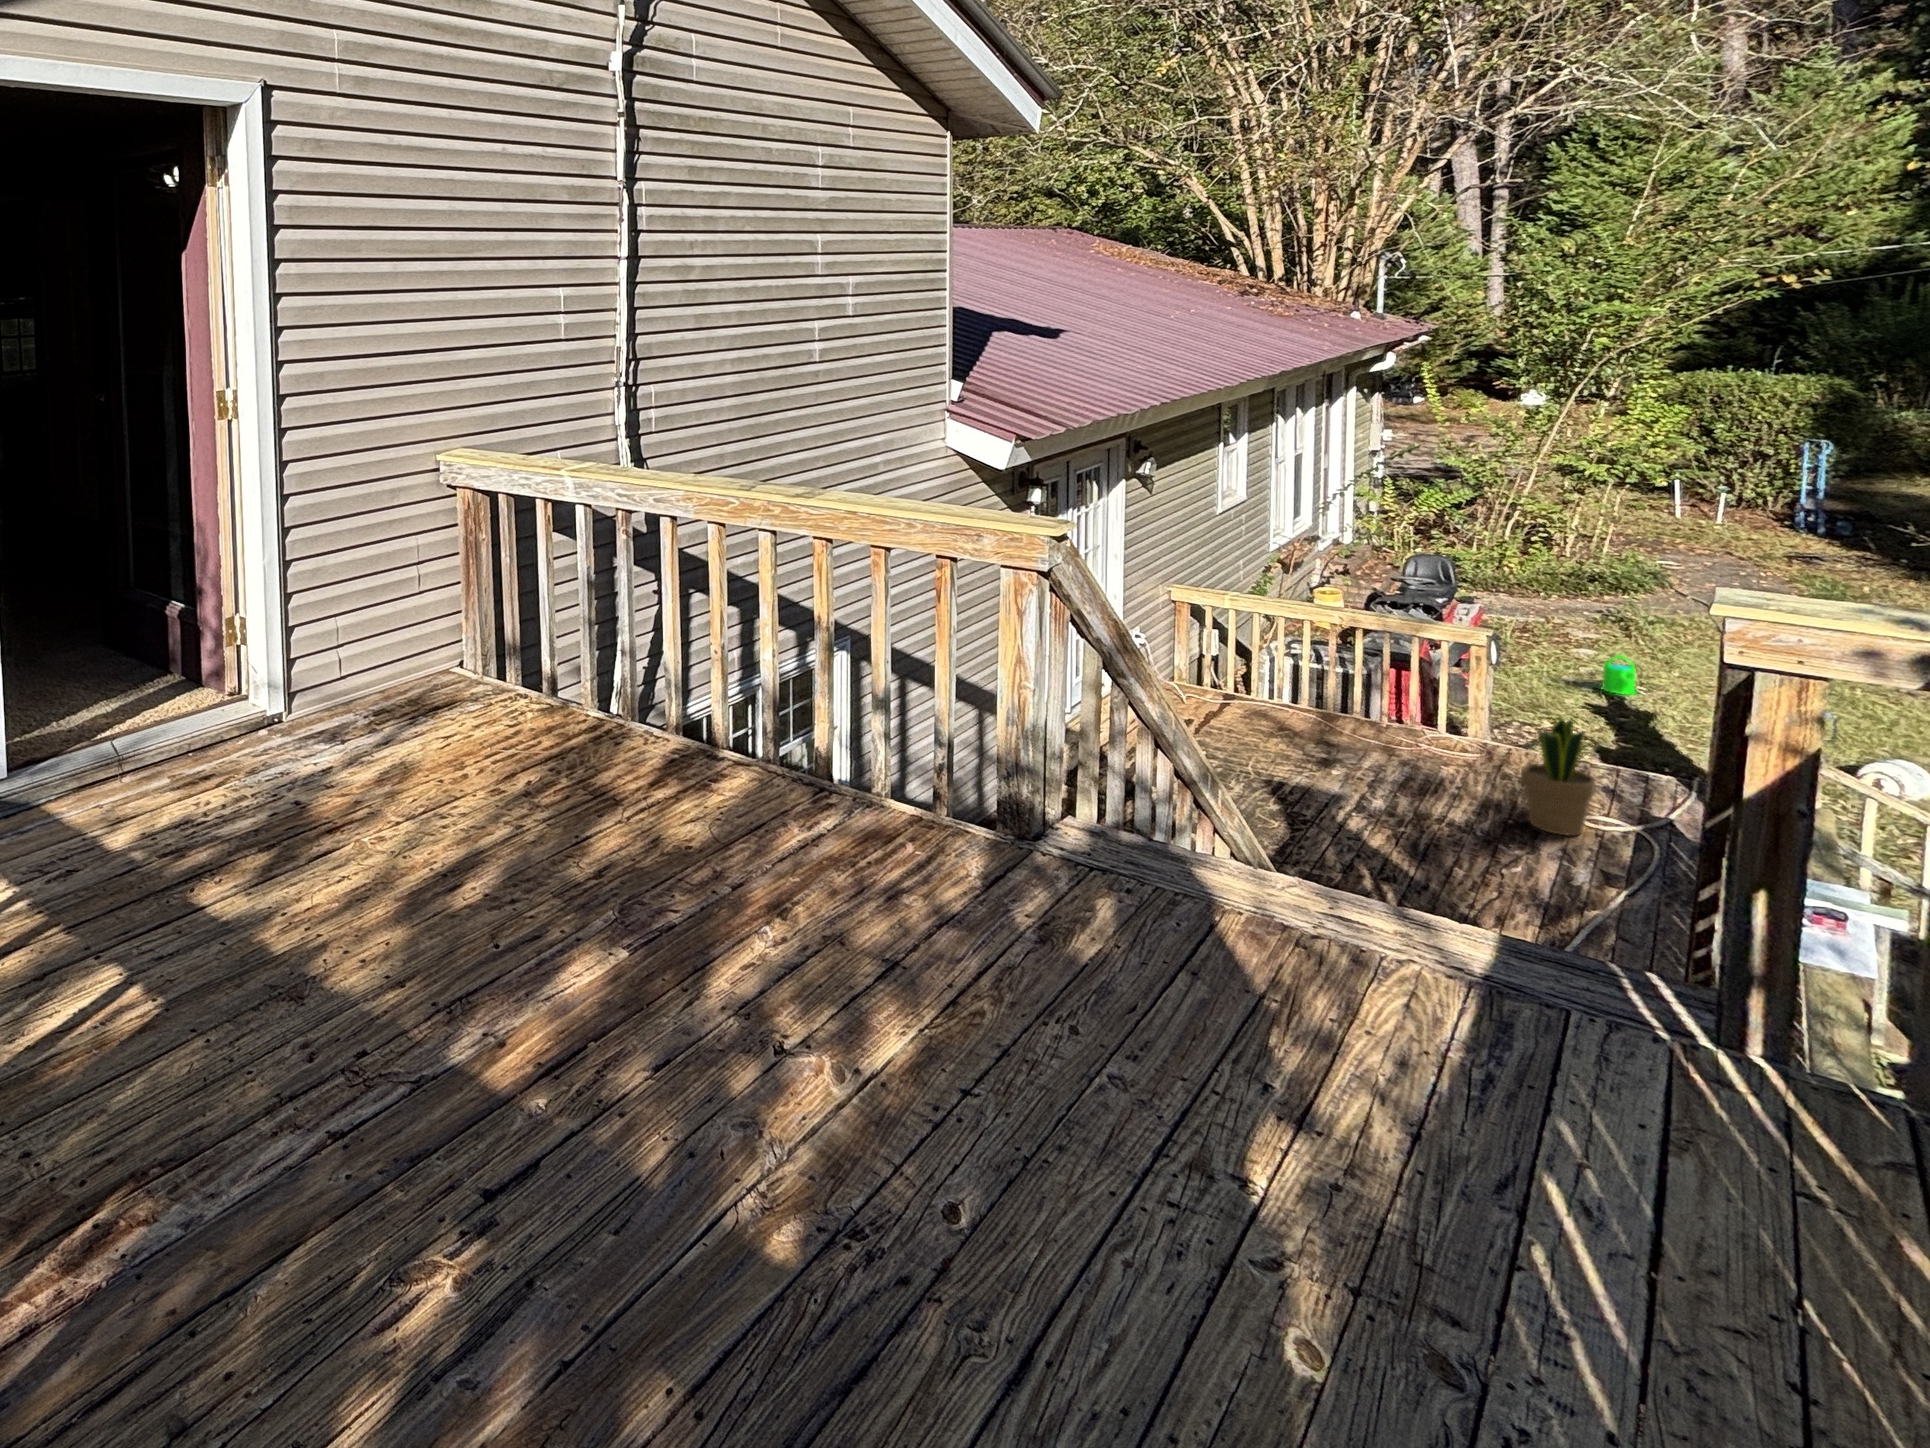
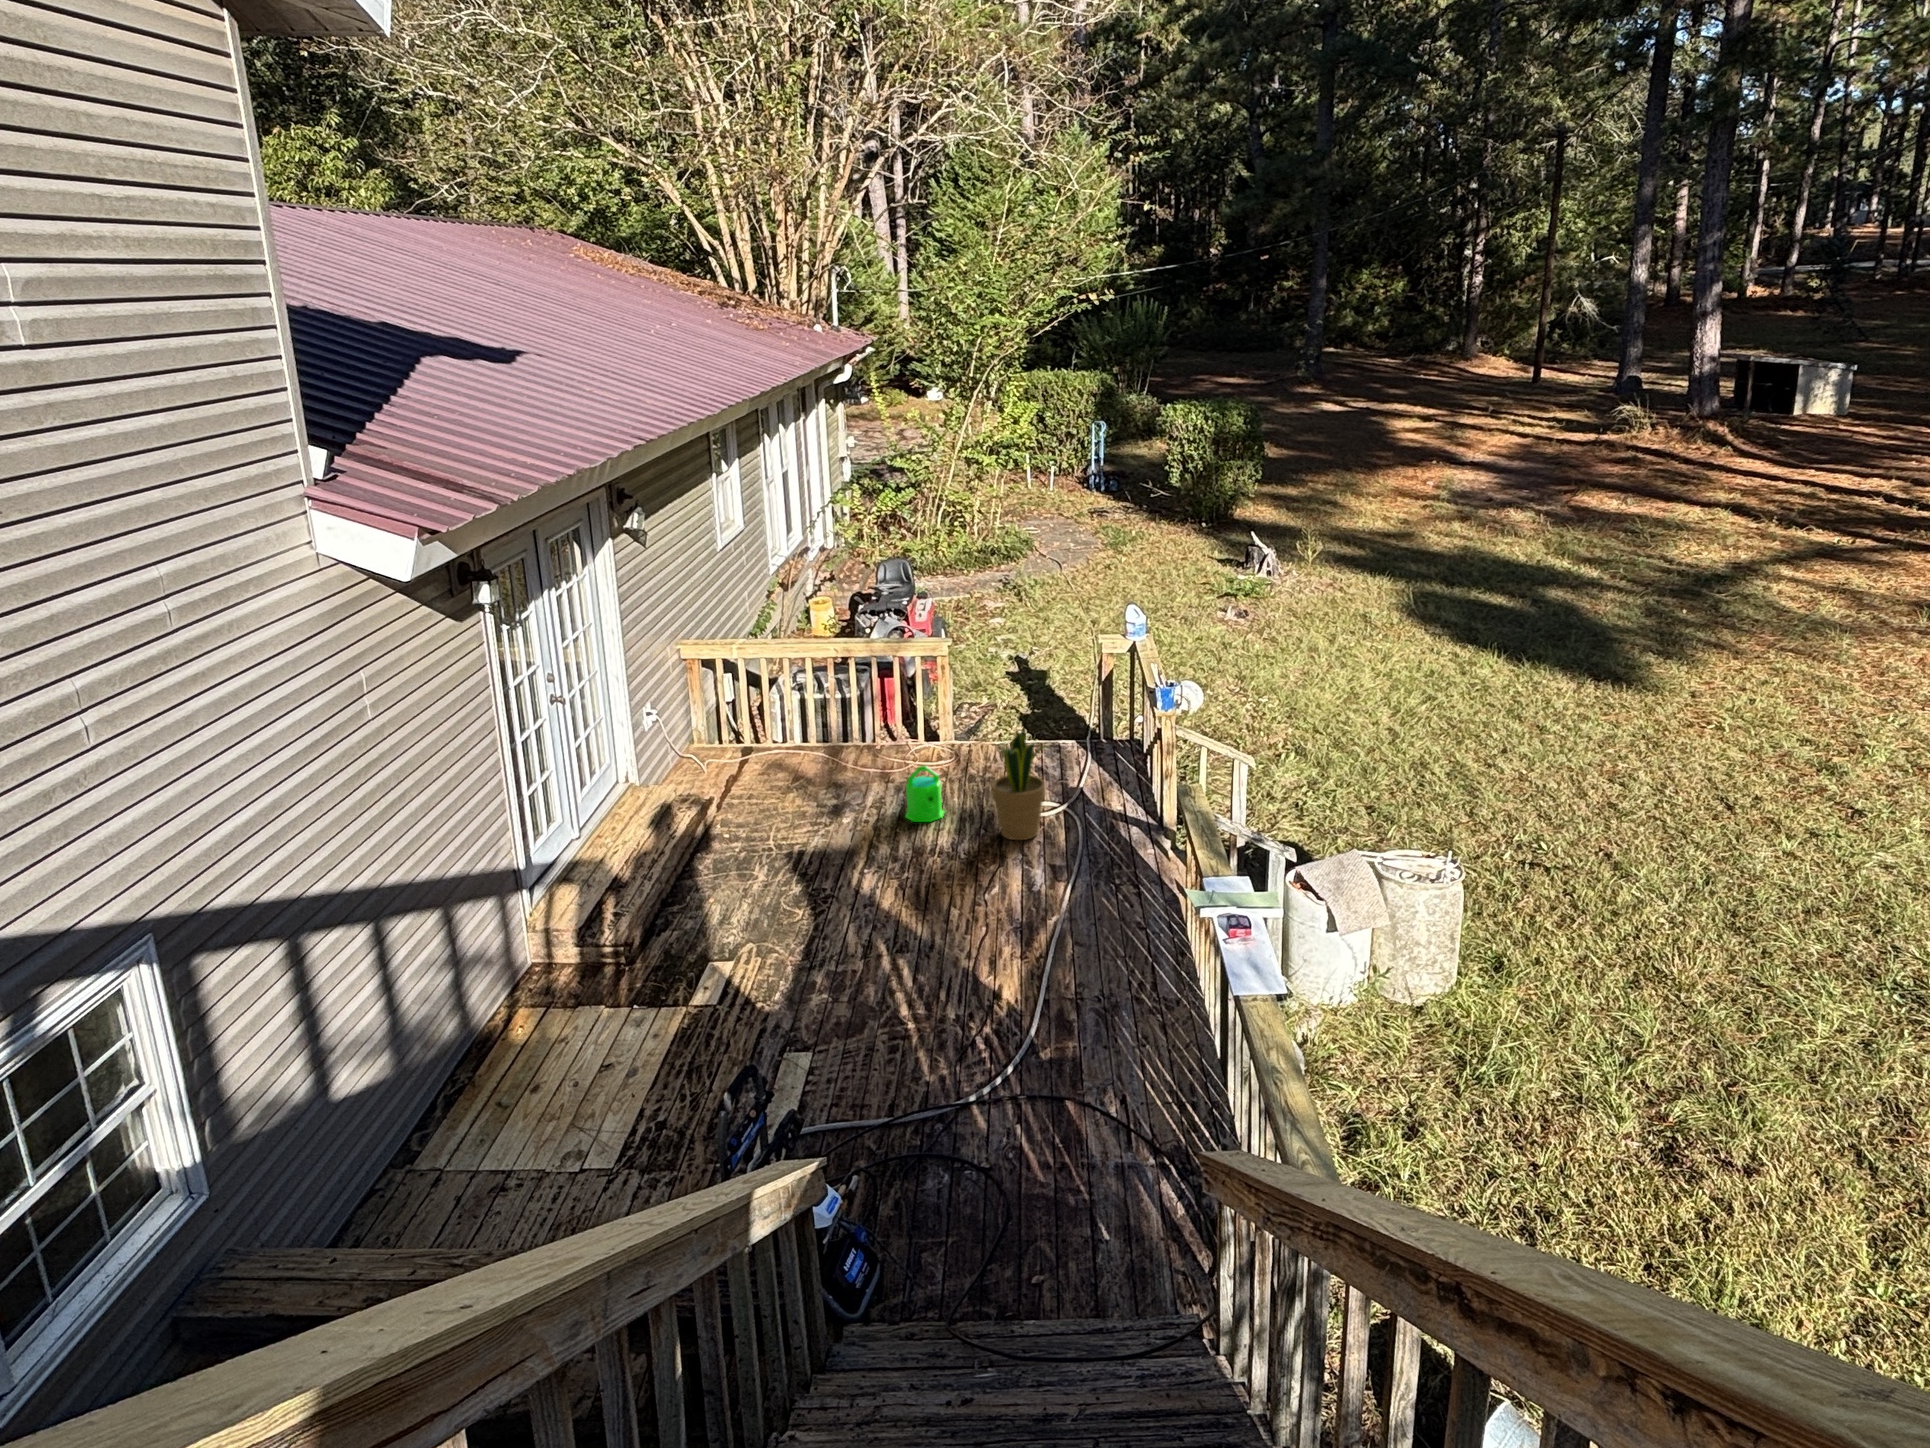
watering can: present [1601,655,1636,695] -> present [906,765,944,822]

